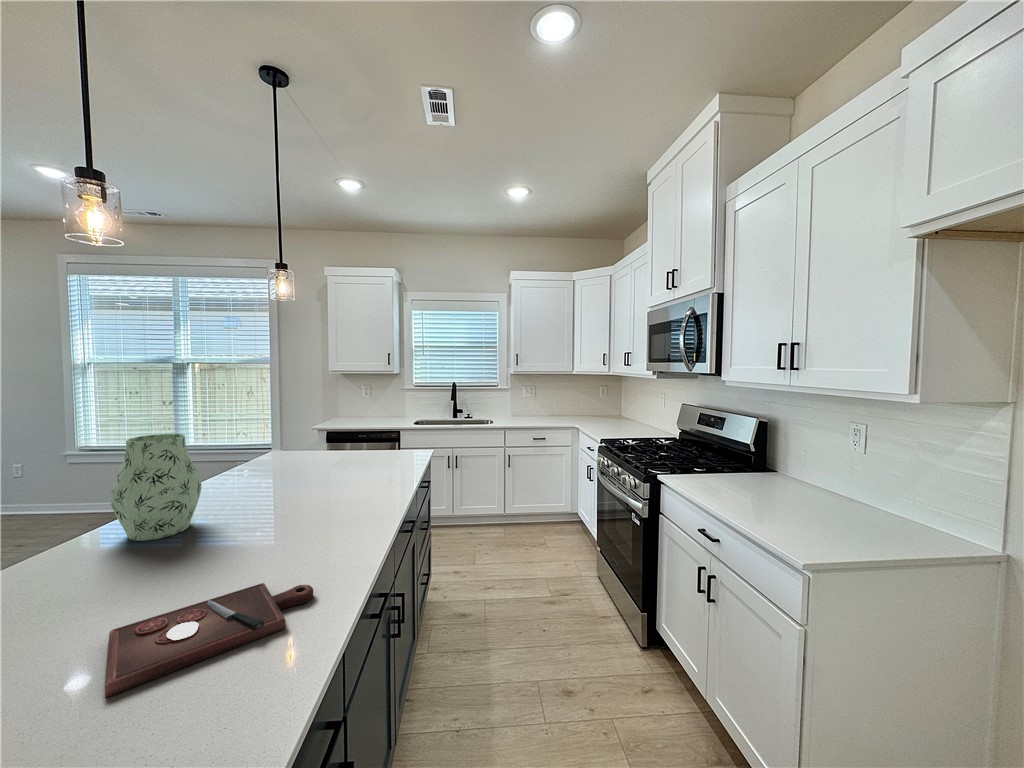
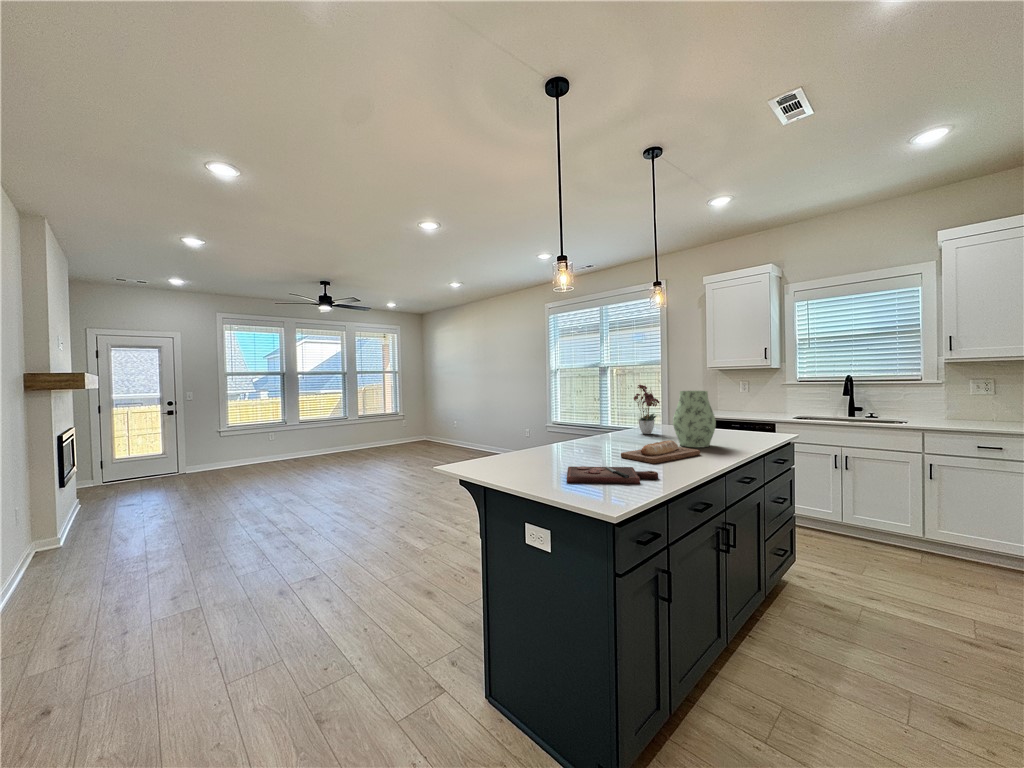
flower arrangement: none [238,401,287,474] -> present [634,385,659,434]
vase: present [111,434,201,541] -> present [673,391,716,447]
bread loaf: none [231,497,352,552] -> present [621,440,700,464]

